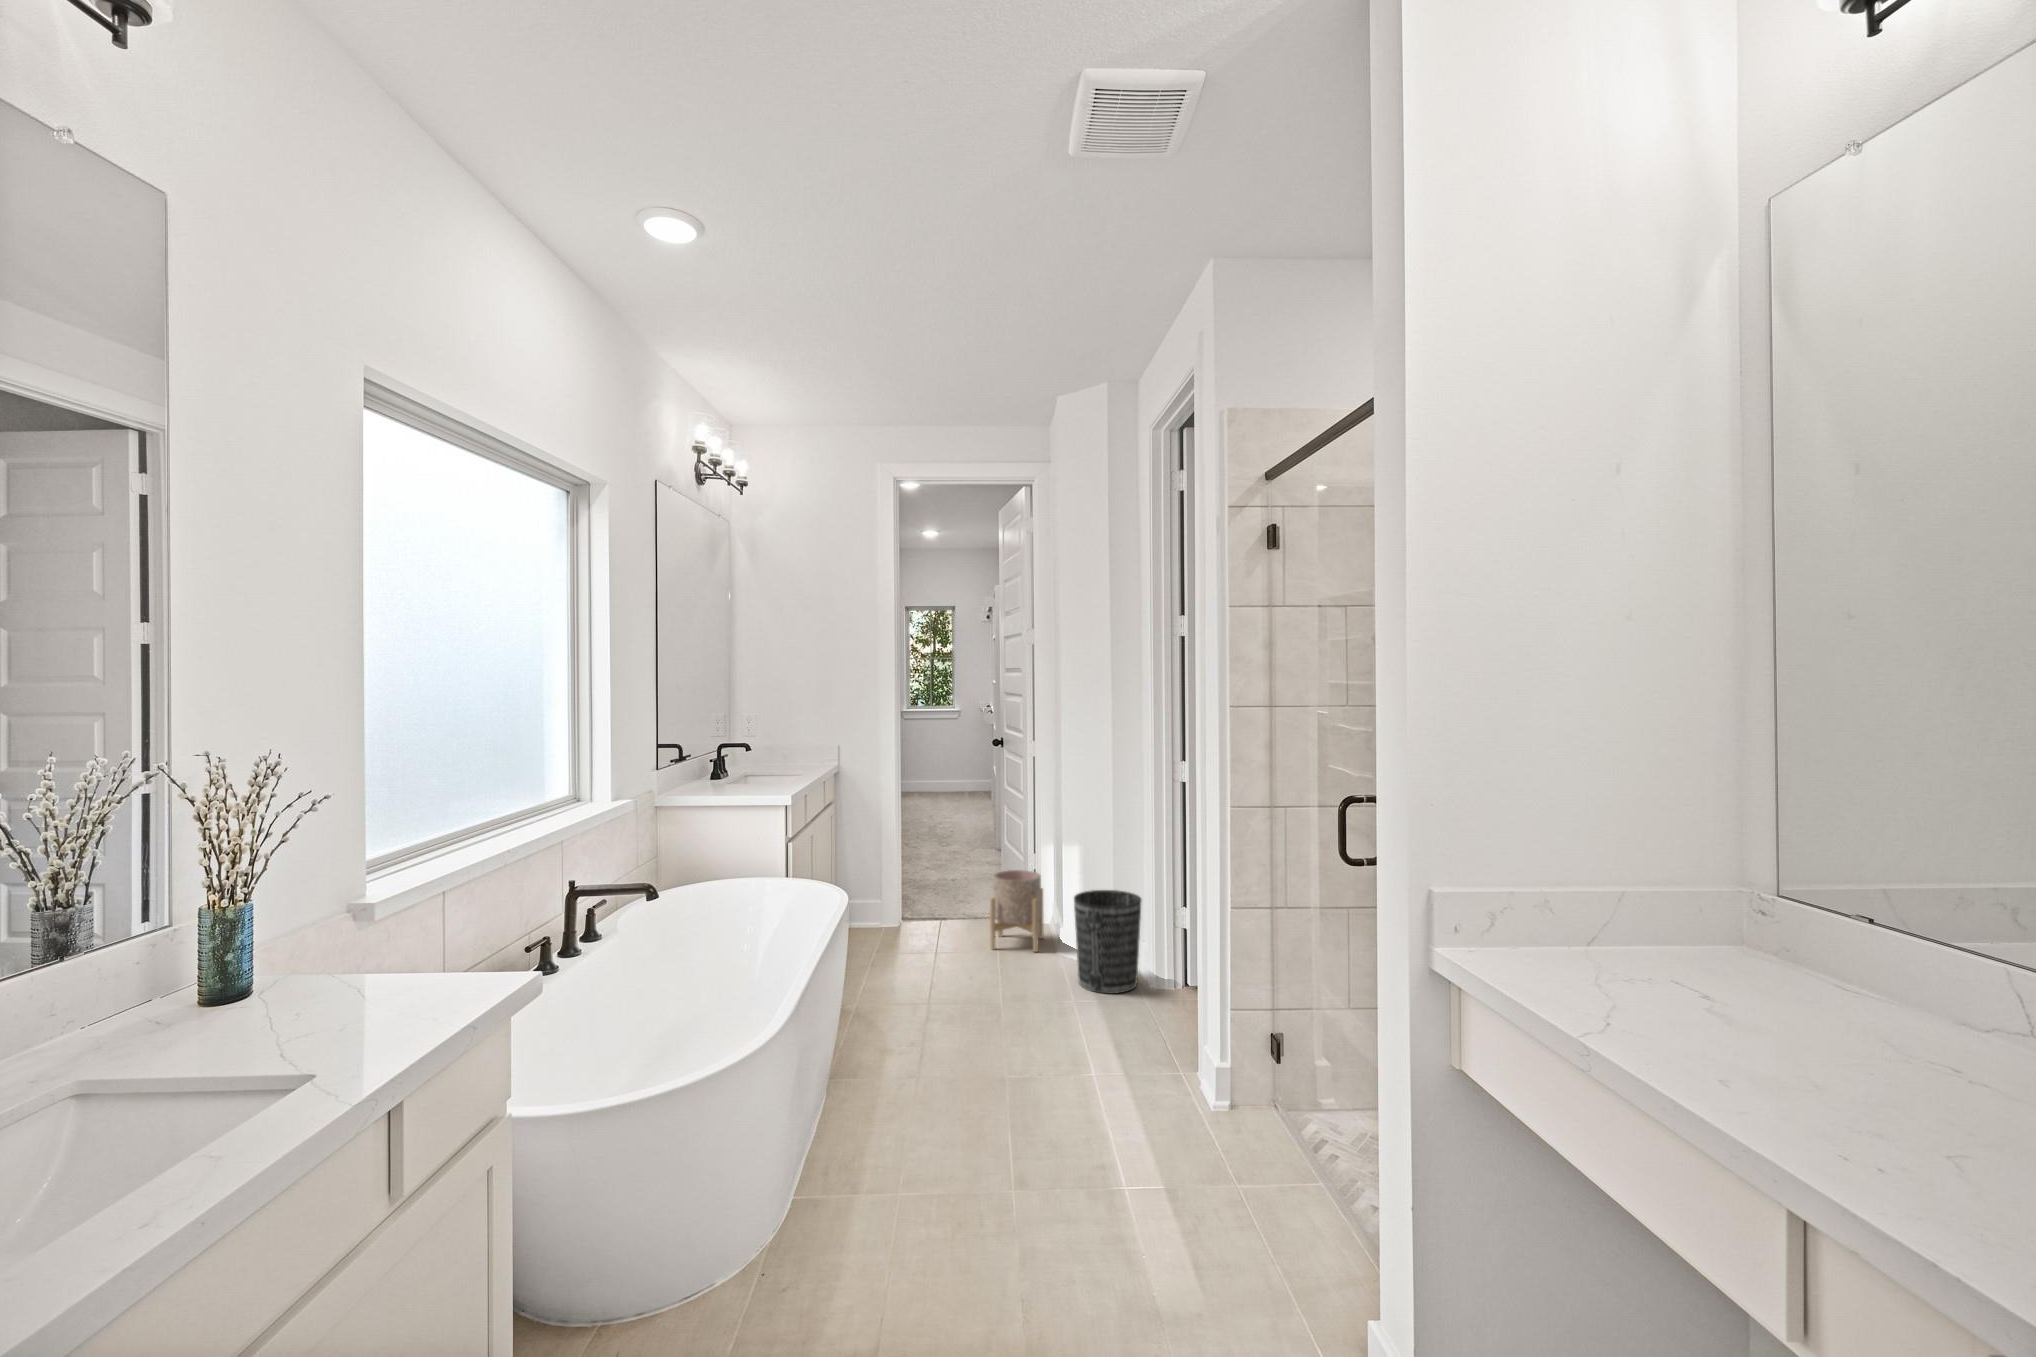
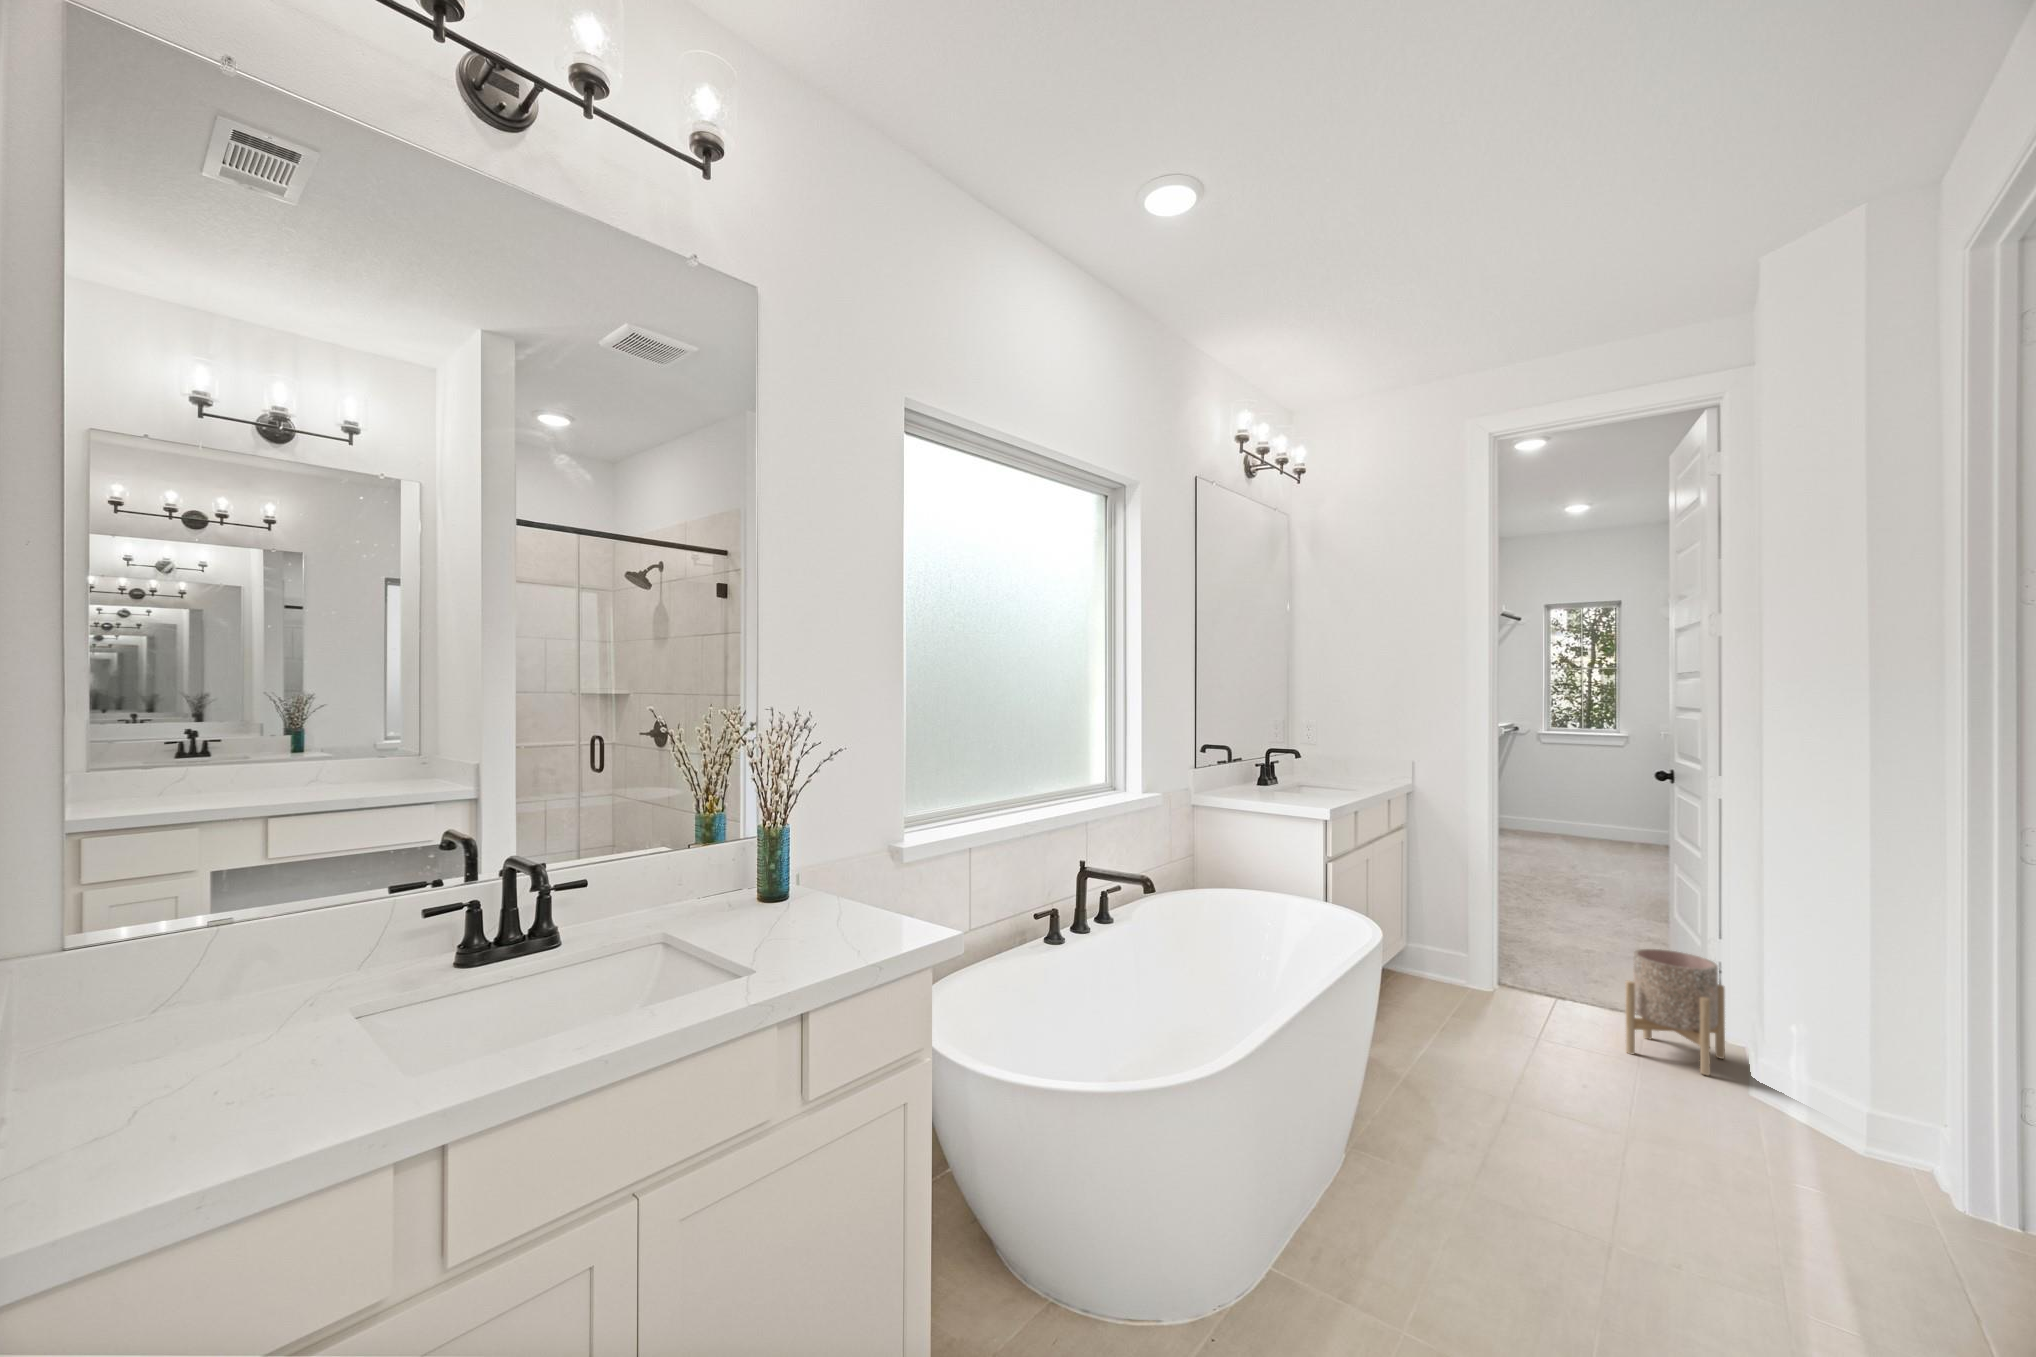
wastebasket: present [1074,890,1141,994] -> none [1768,1005,1916,1186]

